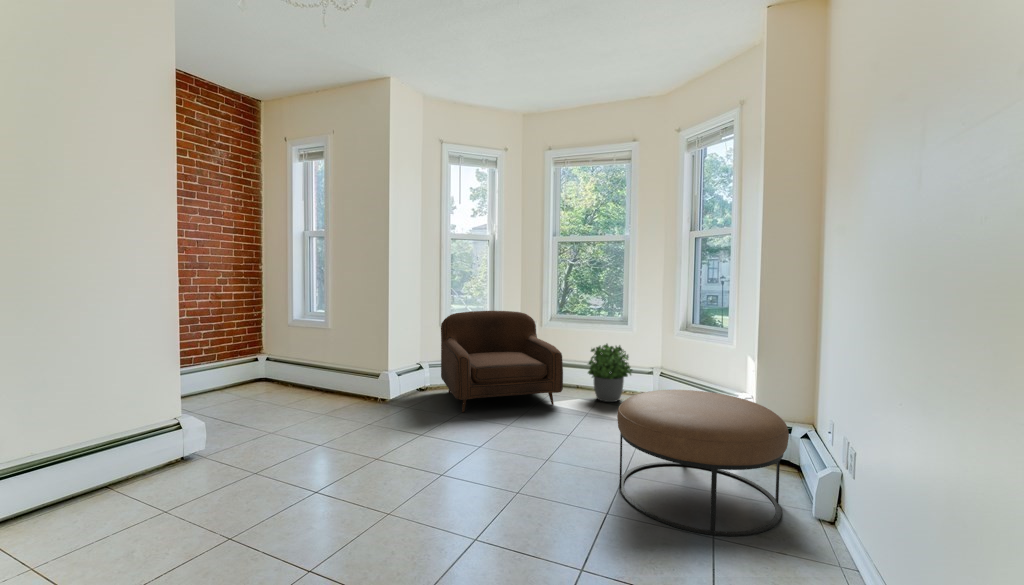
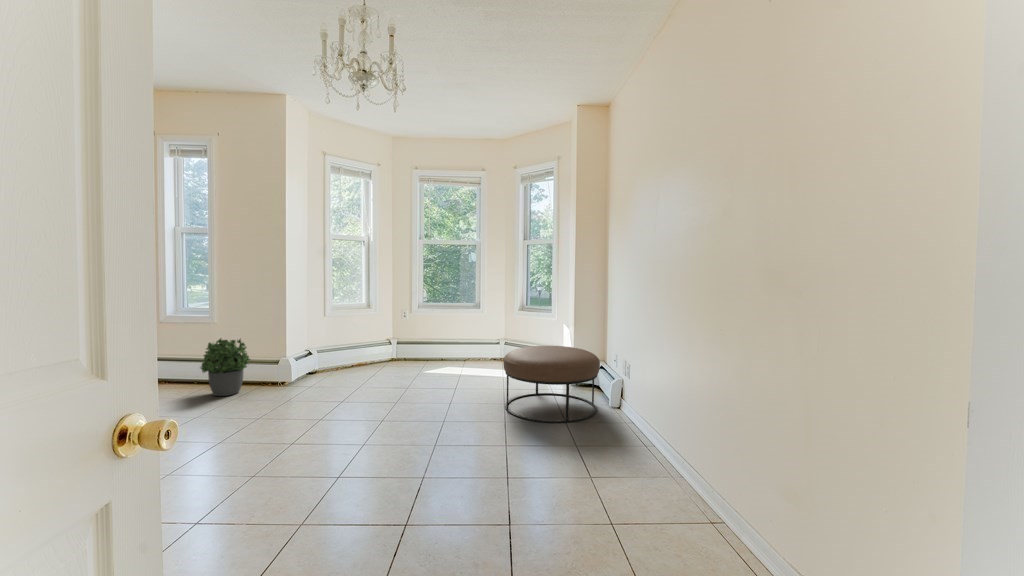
armchair: present [441,311,563,412] -> none [328,301,439,385]
potted plant: present [588,344,632,402] -> present [200,338,250,396]

